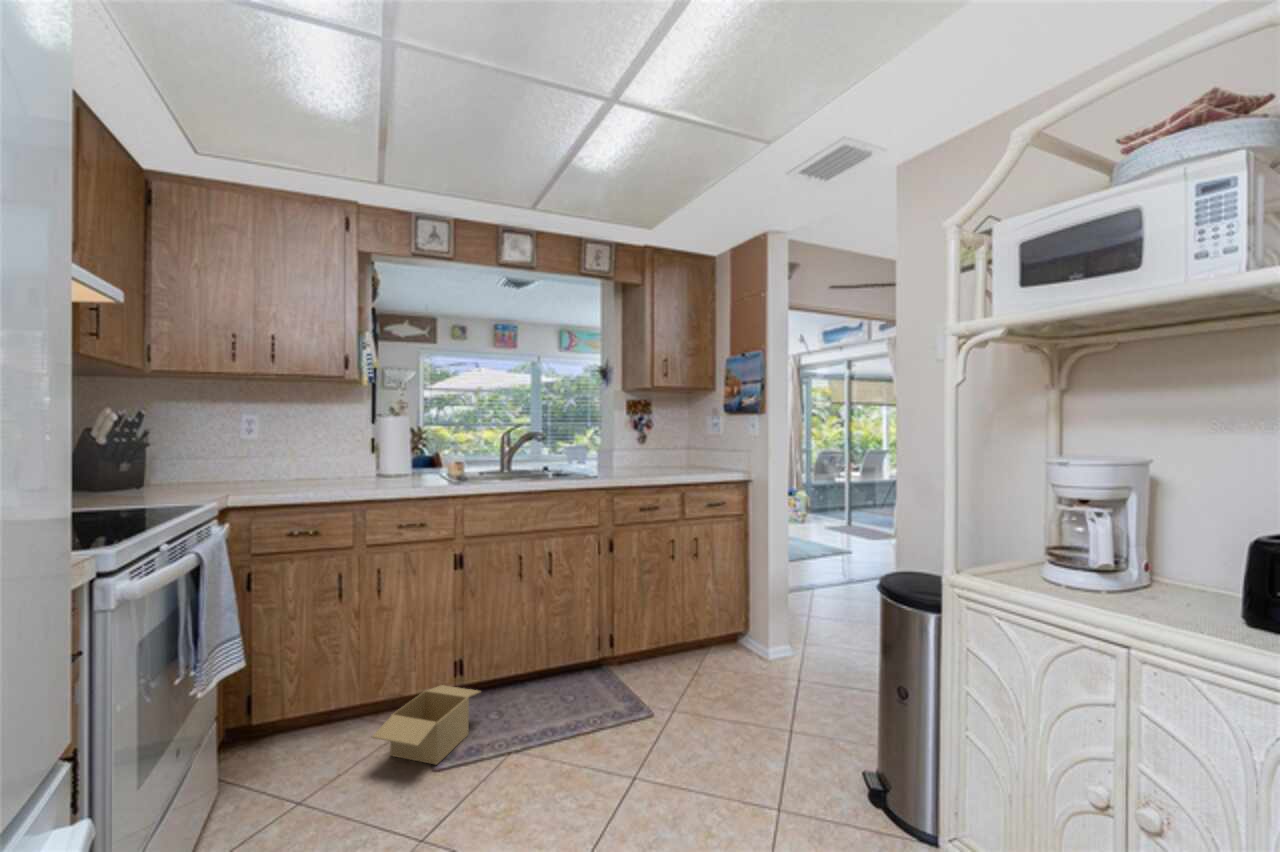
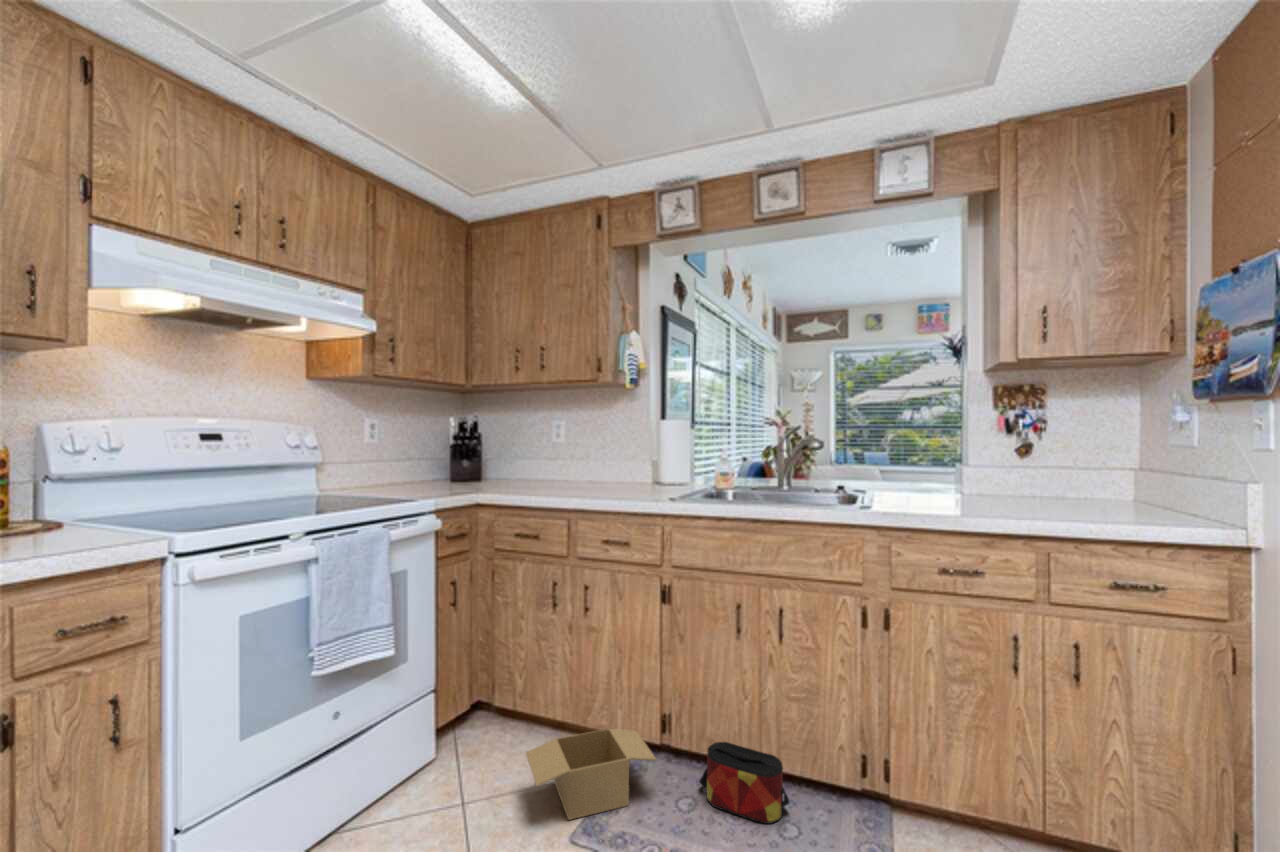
bag: none [502,655,566,706] -> present [699,742,789,824]

